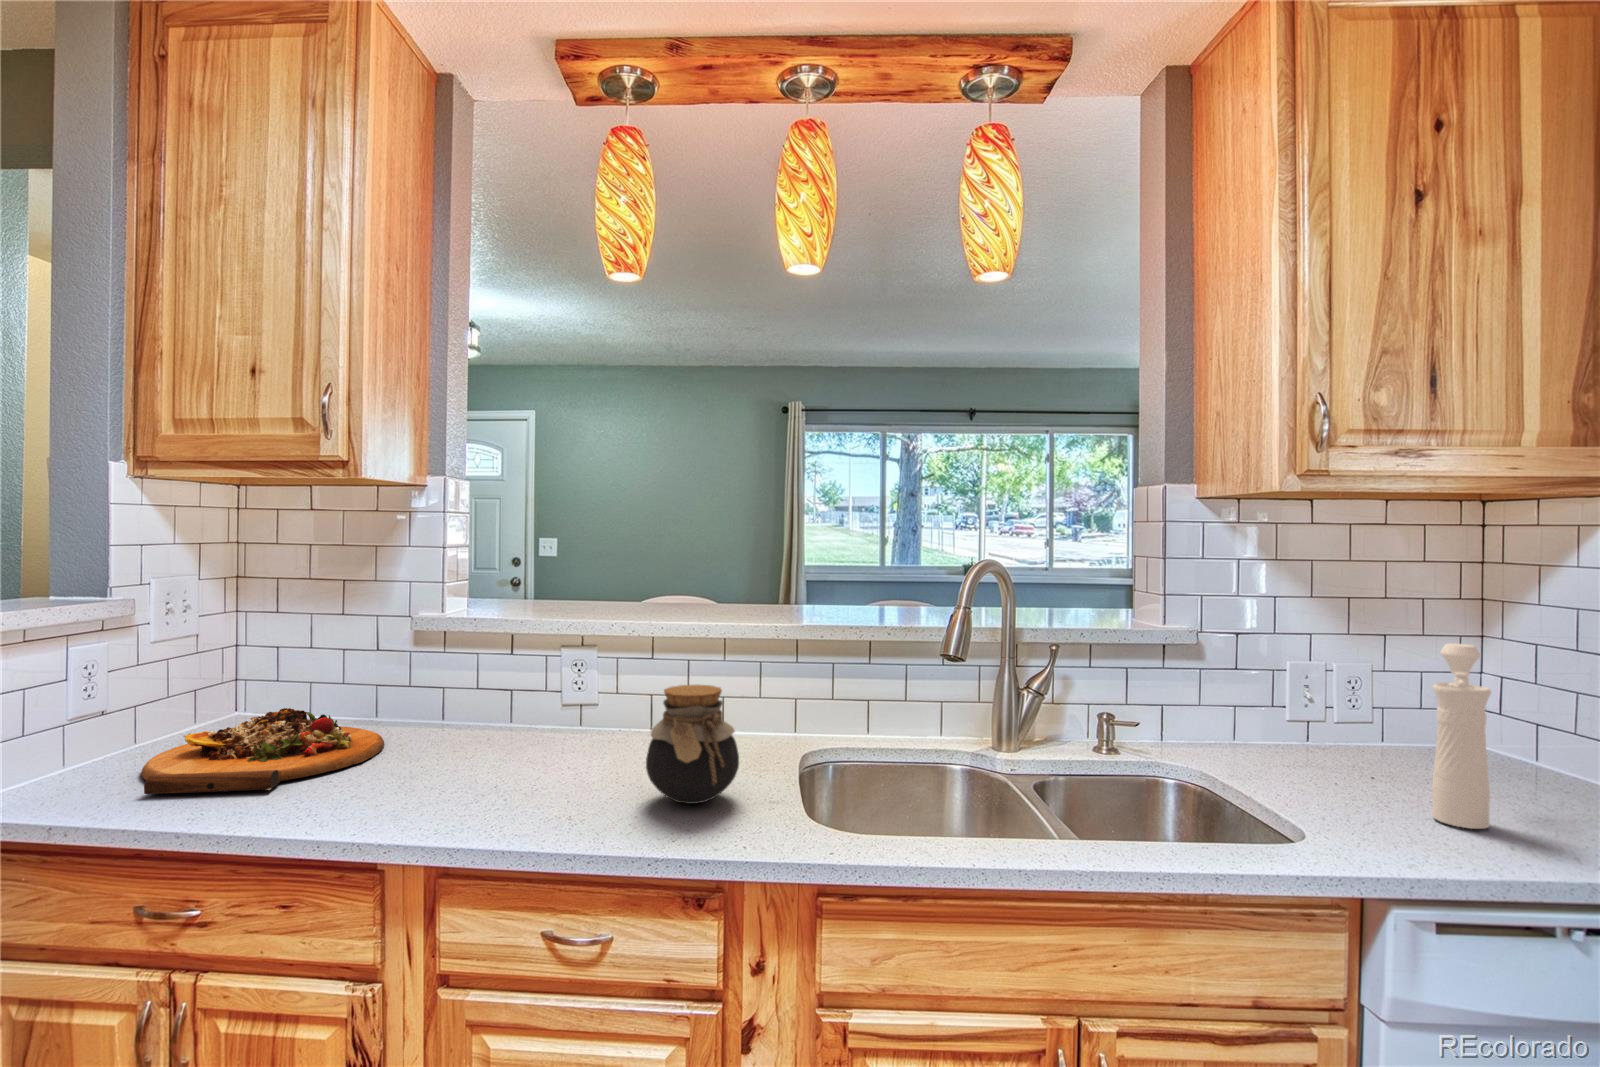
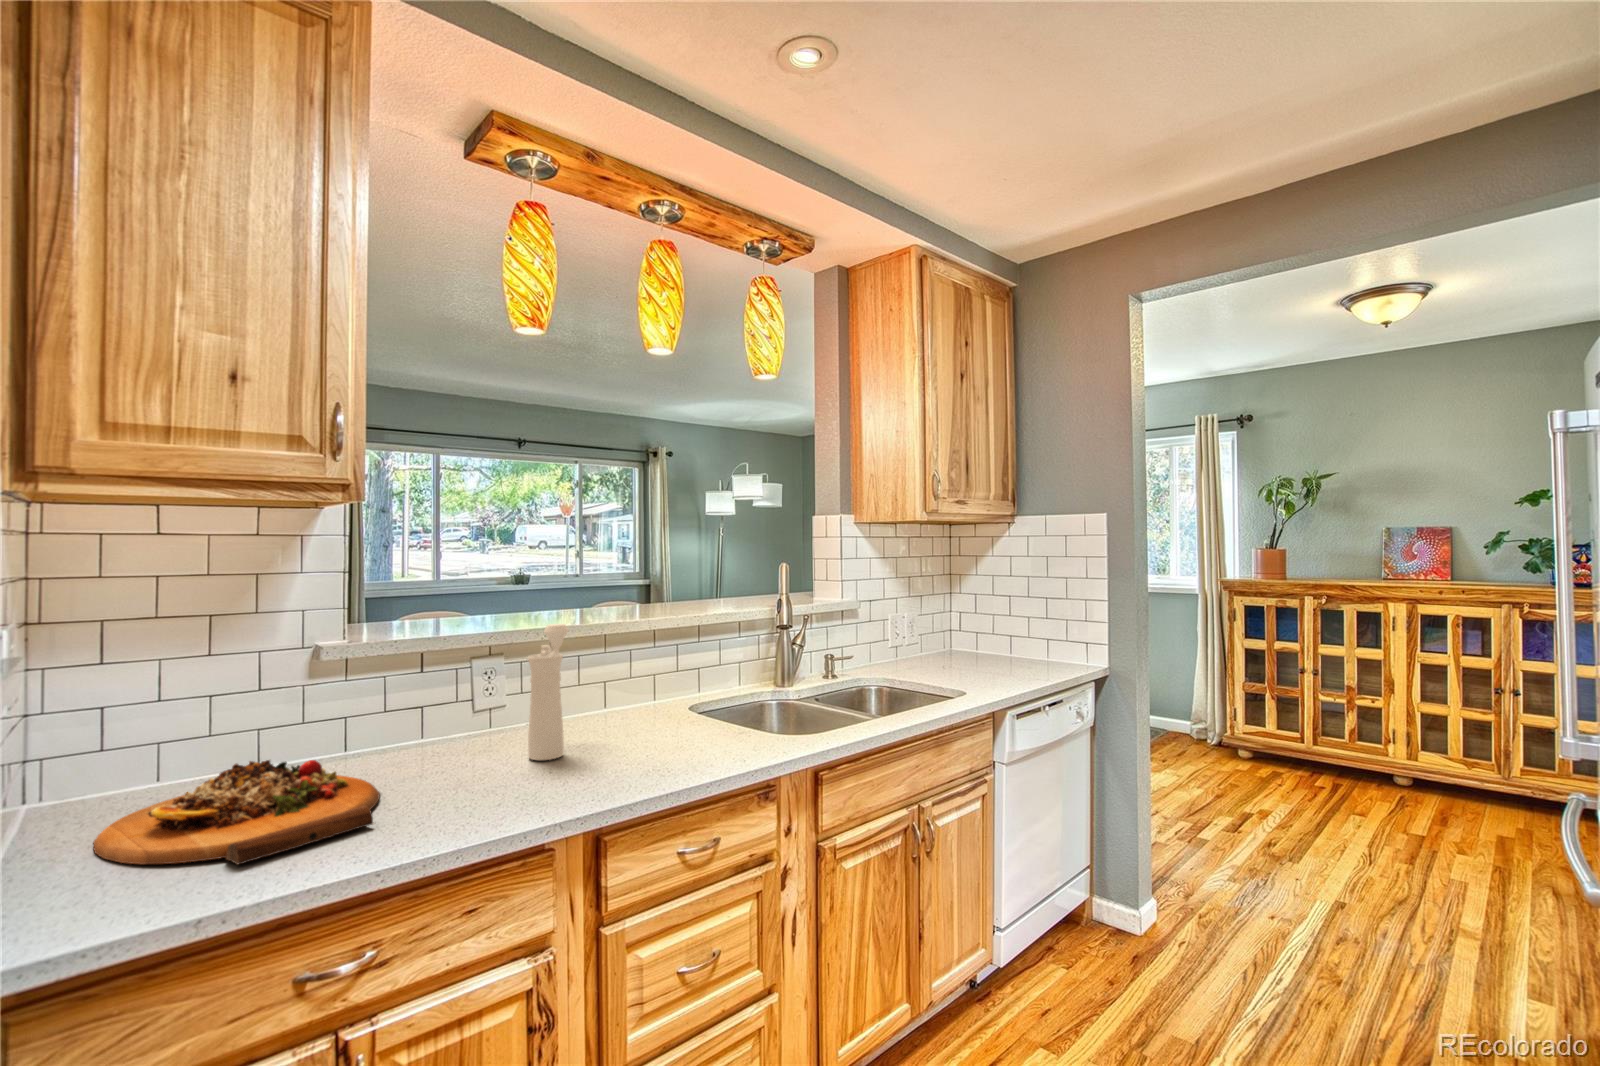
pepper mill: present [1432,644,1491,829] -> present [528,624,568,760]
jar: present [646,685,739,804] -> none [675,661,751,746]

